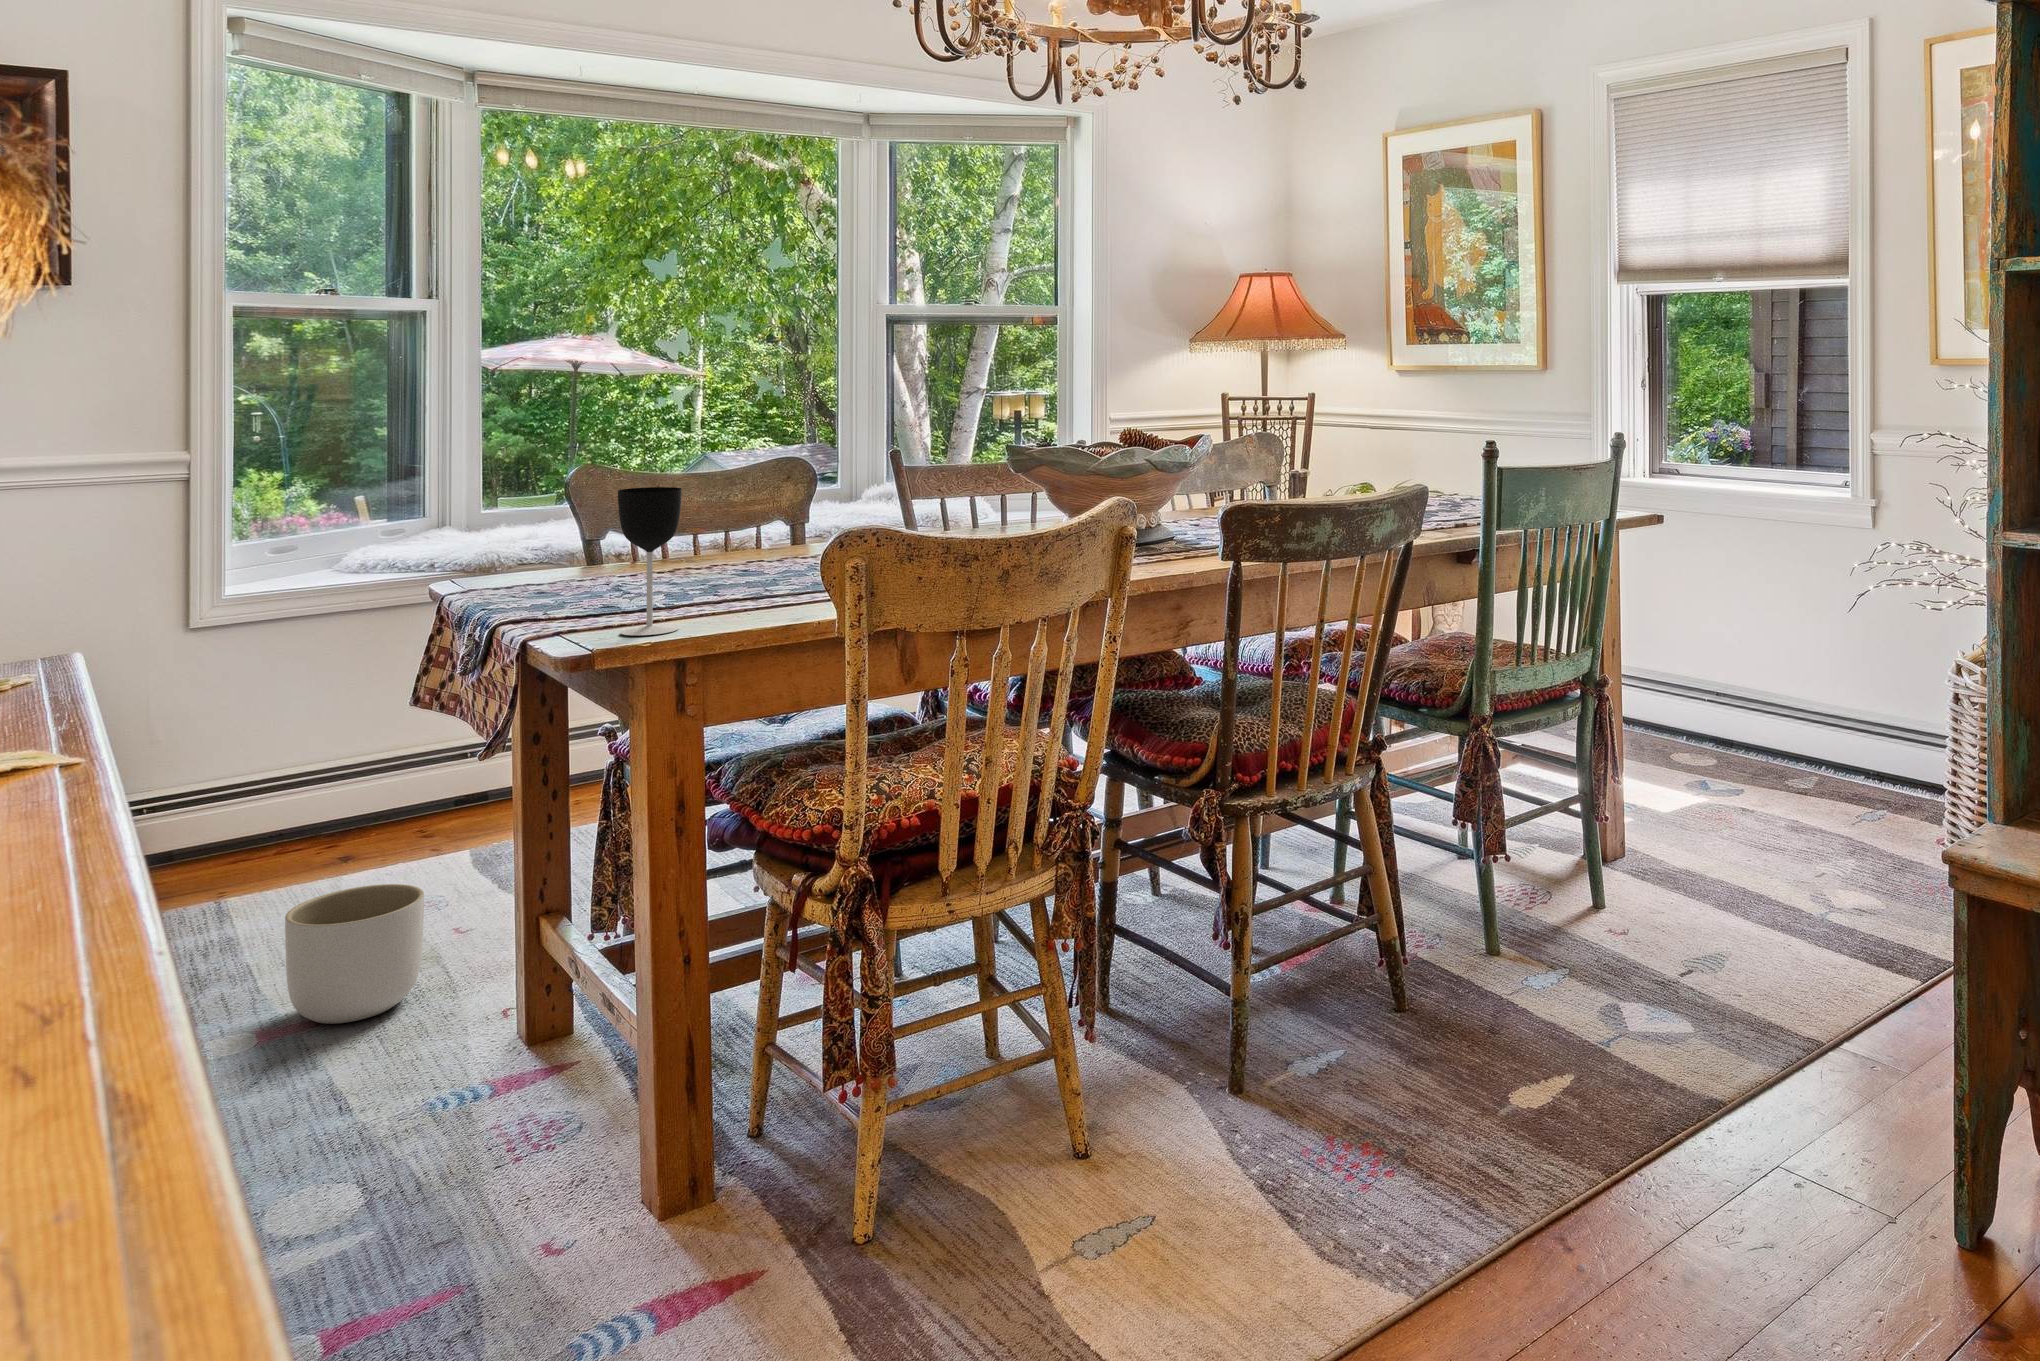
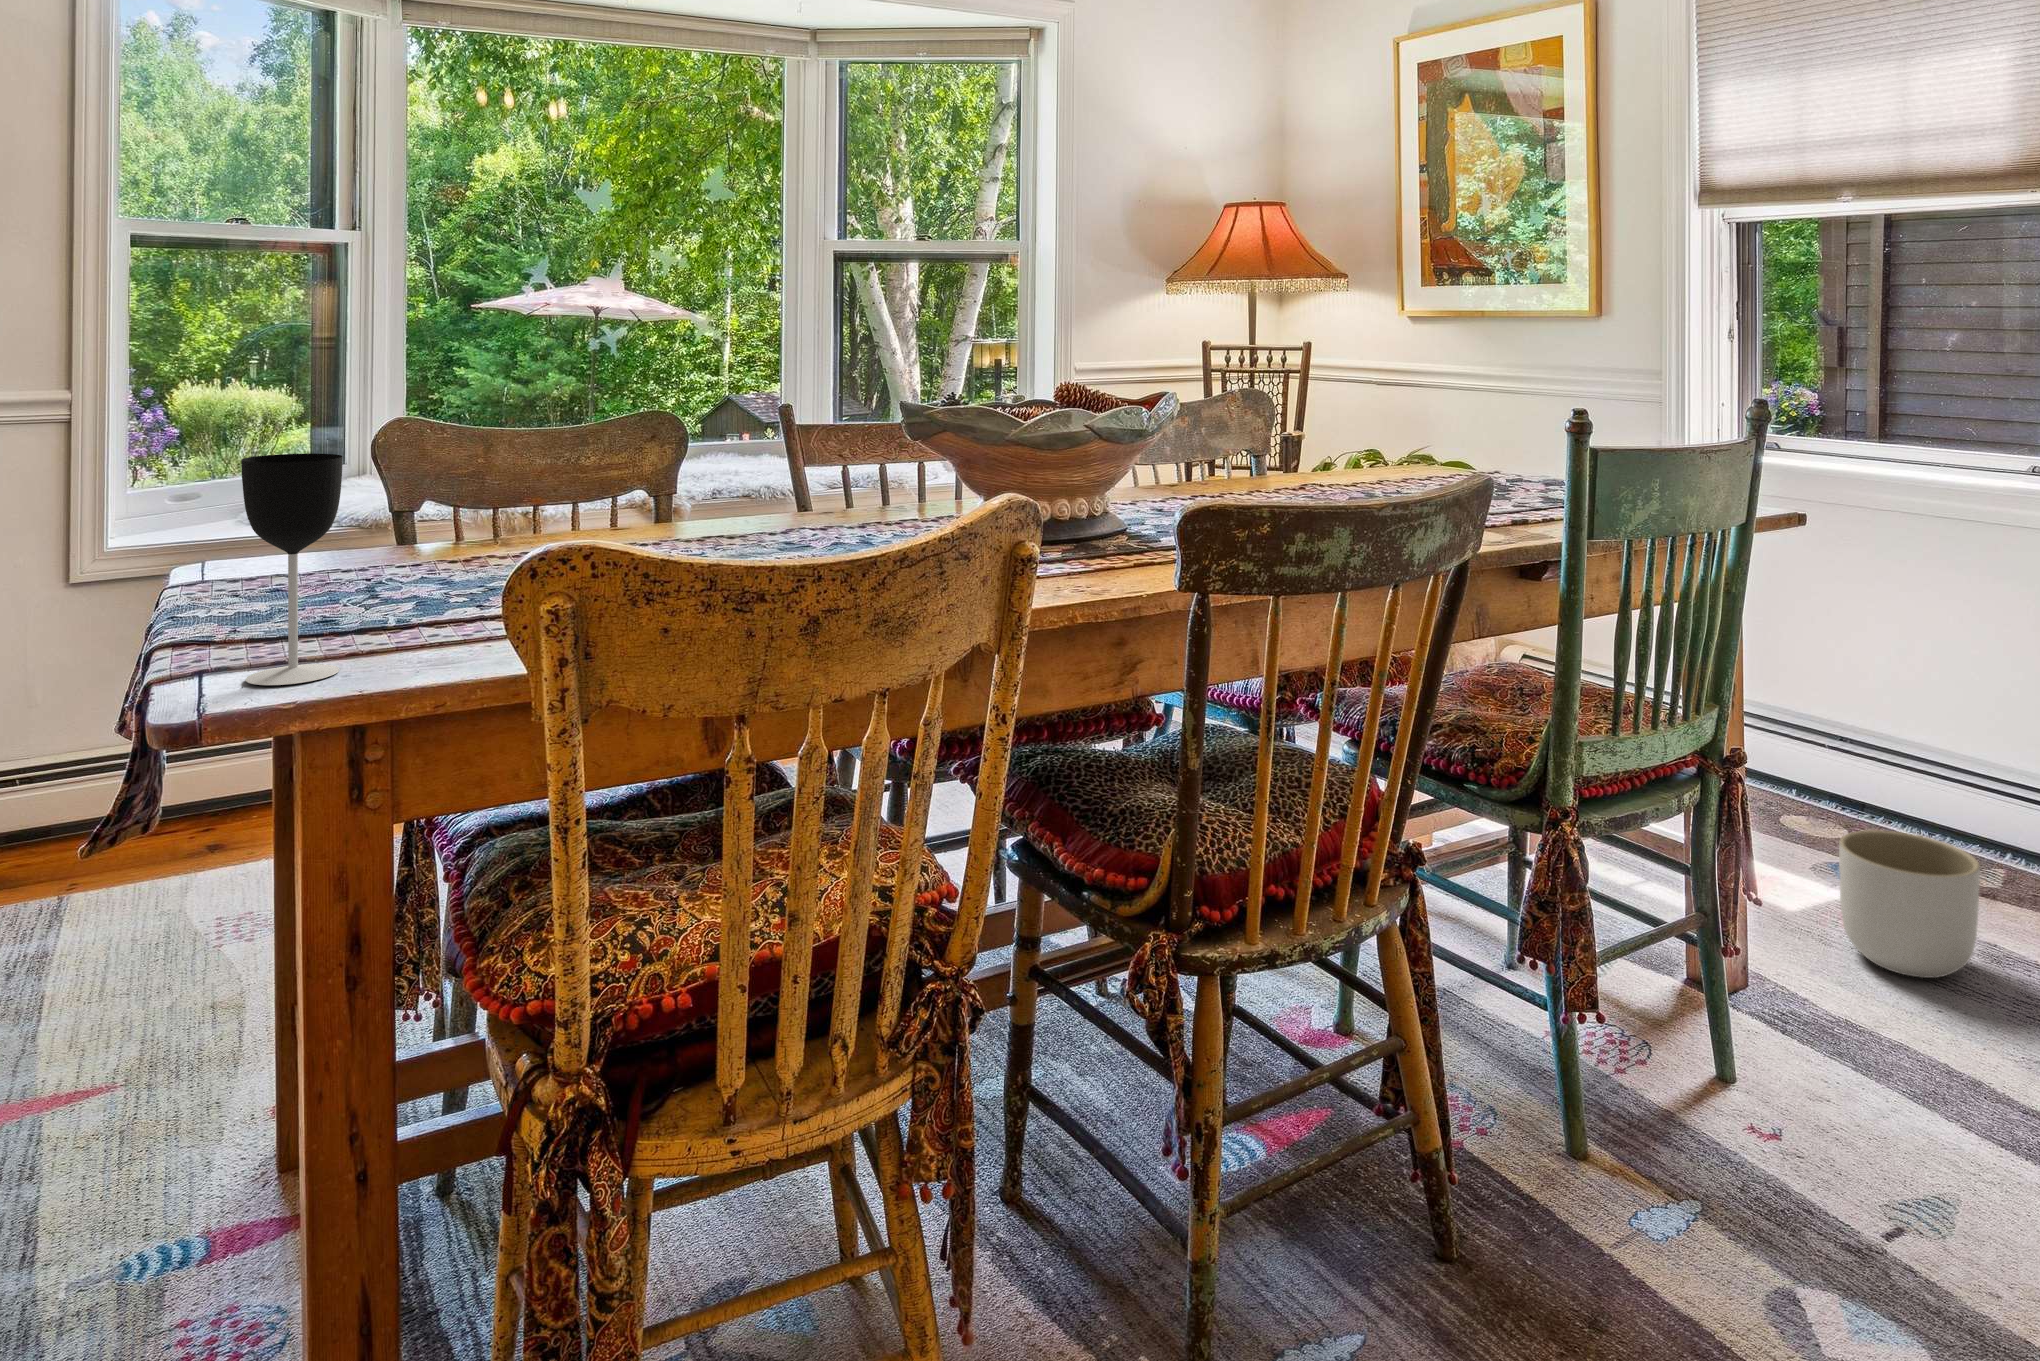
planter: present [285,884,424,1024] -> present [1839,830,1980,978]

